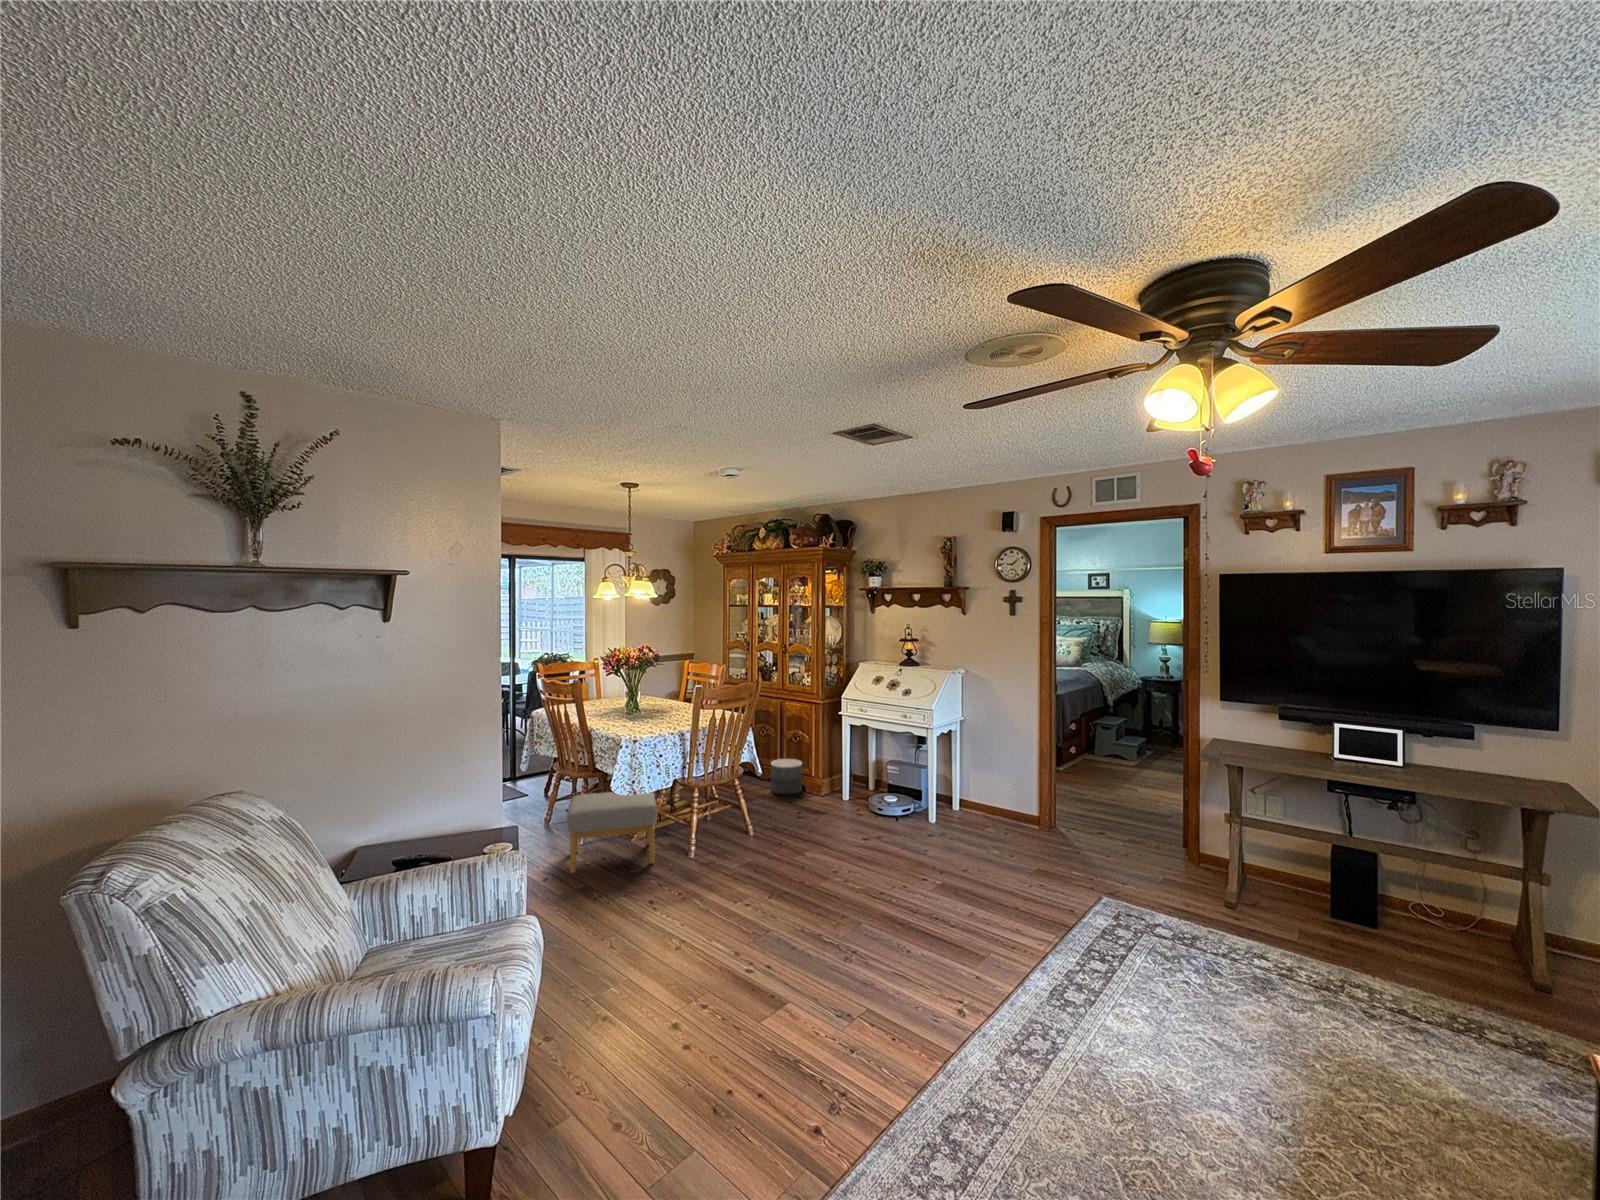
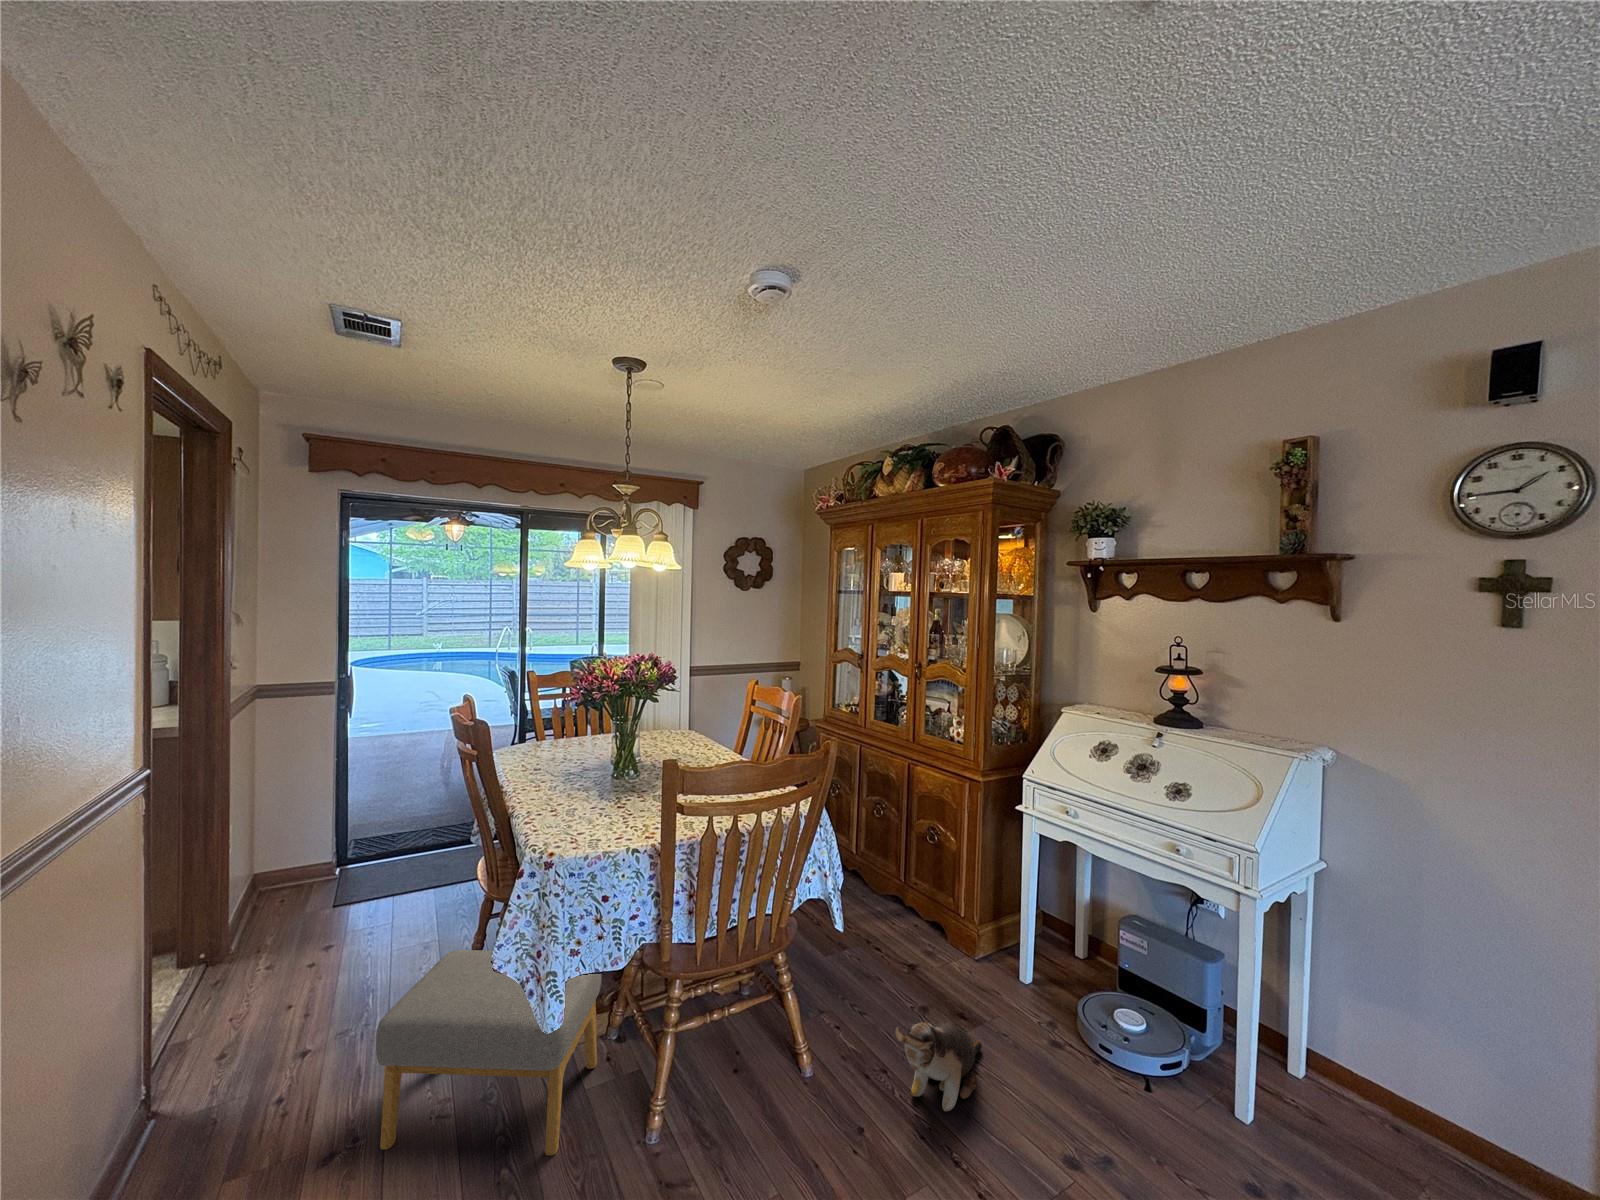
planter: present [771,759,802,795] -> none [883,869,942,947]
plush toy: none [796,796,829,832] -> present [895,1022,982,1111]

